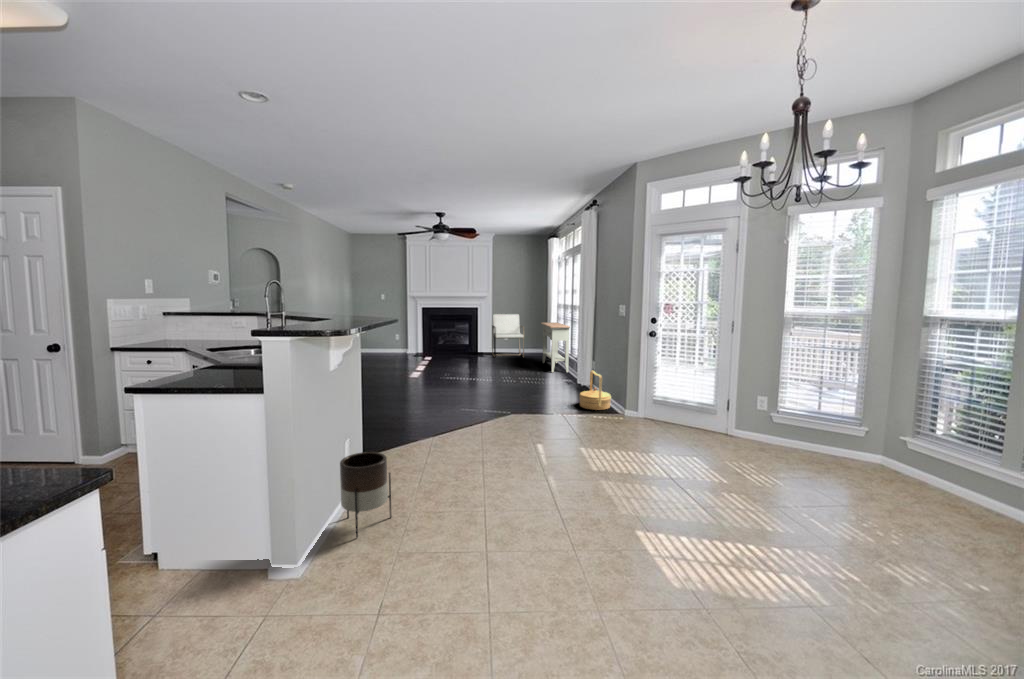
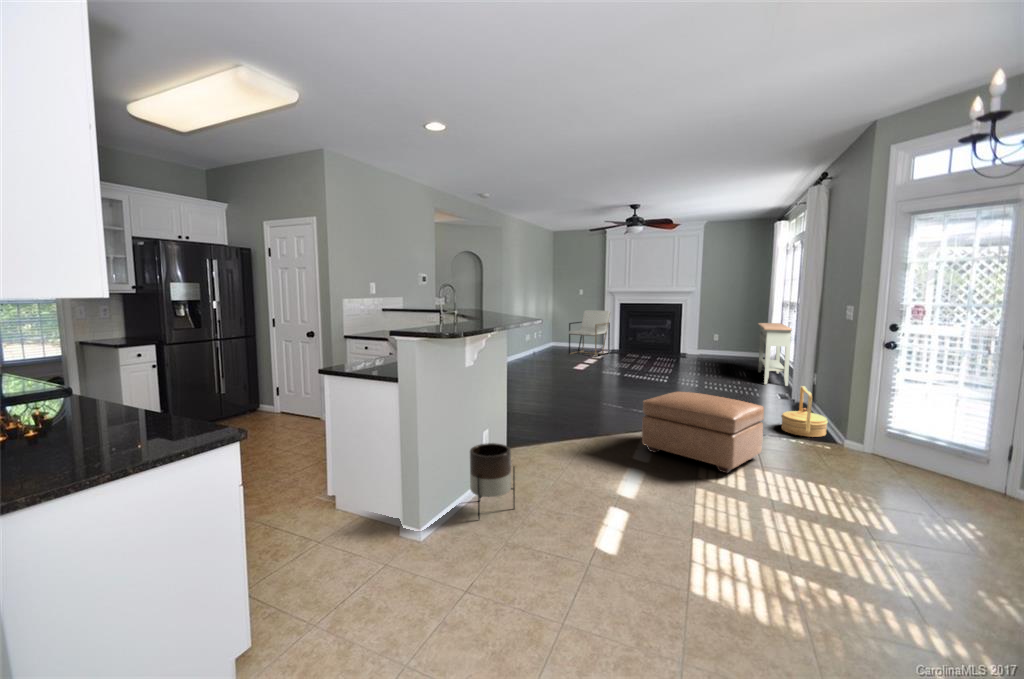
armchair: present [492,314,524,358] -> present [569,310,610,357]
ottoman: none [485,382,579,448] -> present [642,392,764,473]

